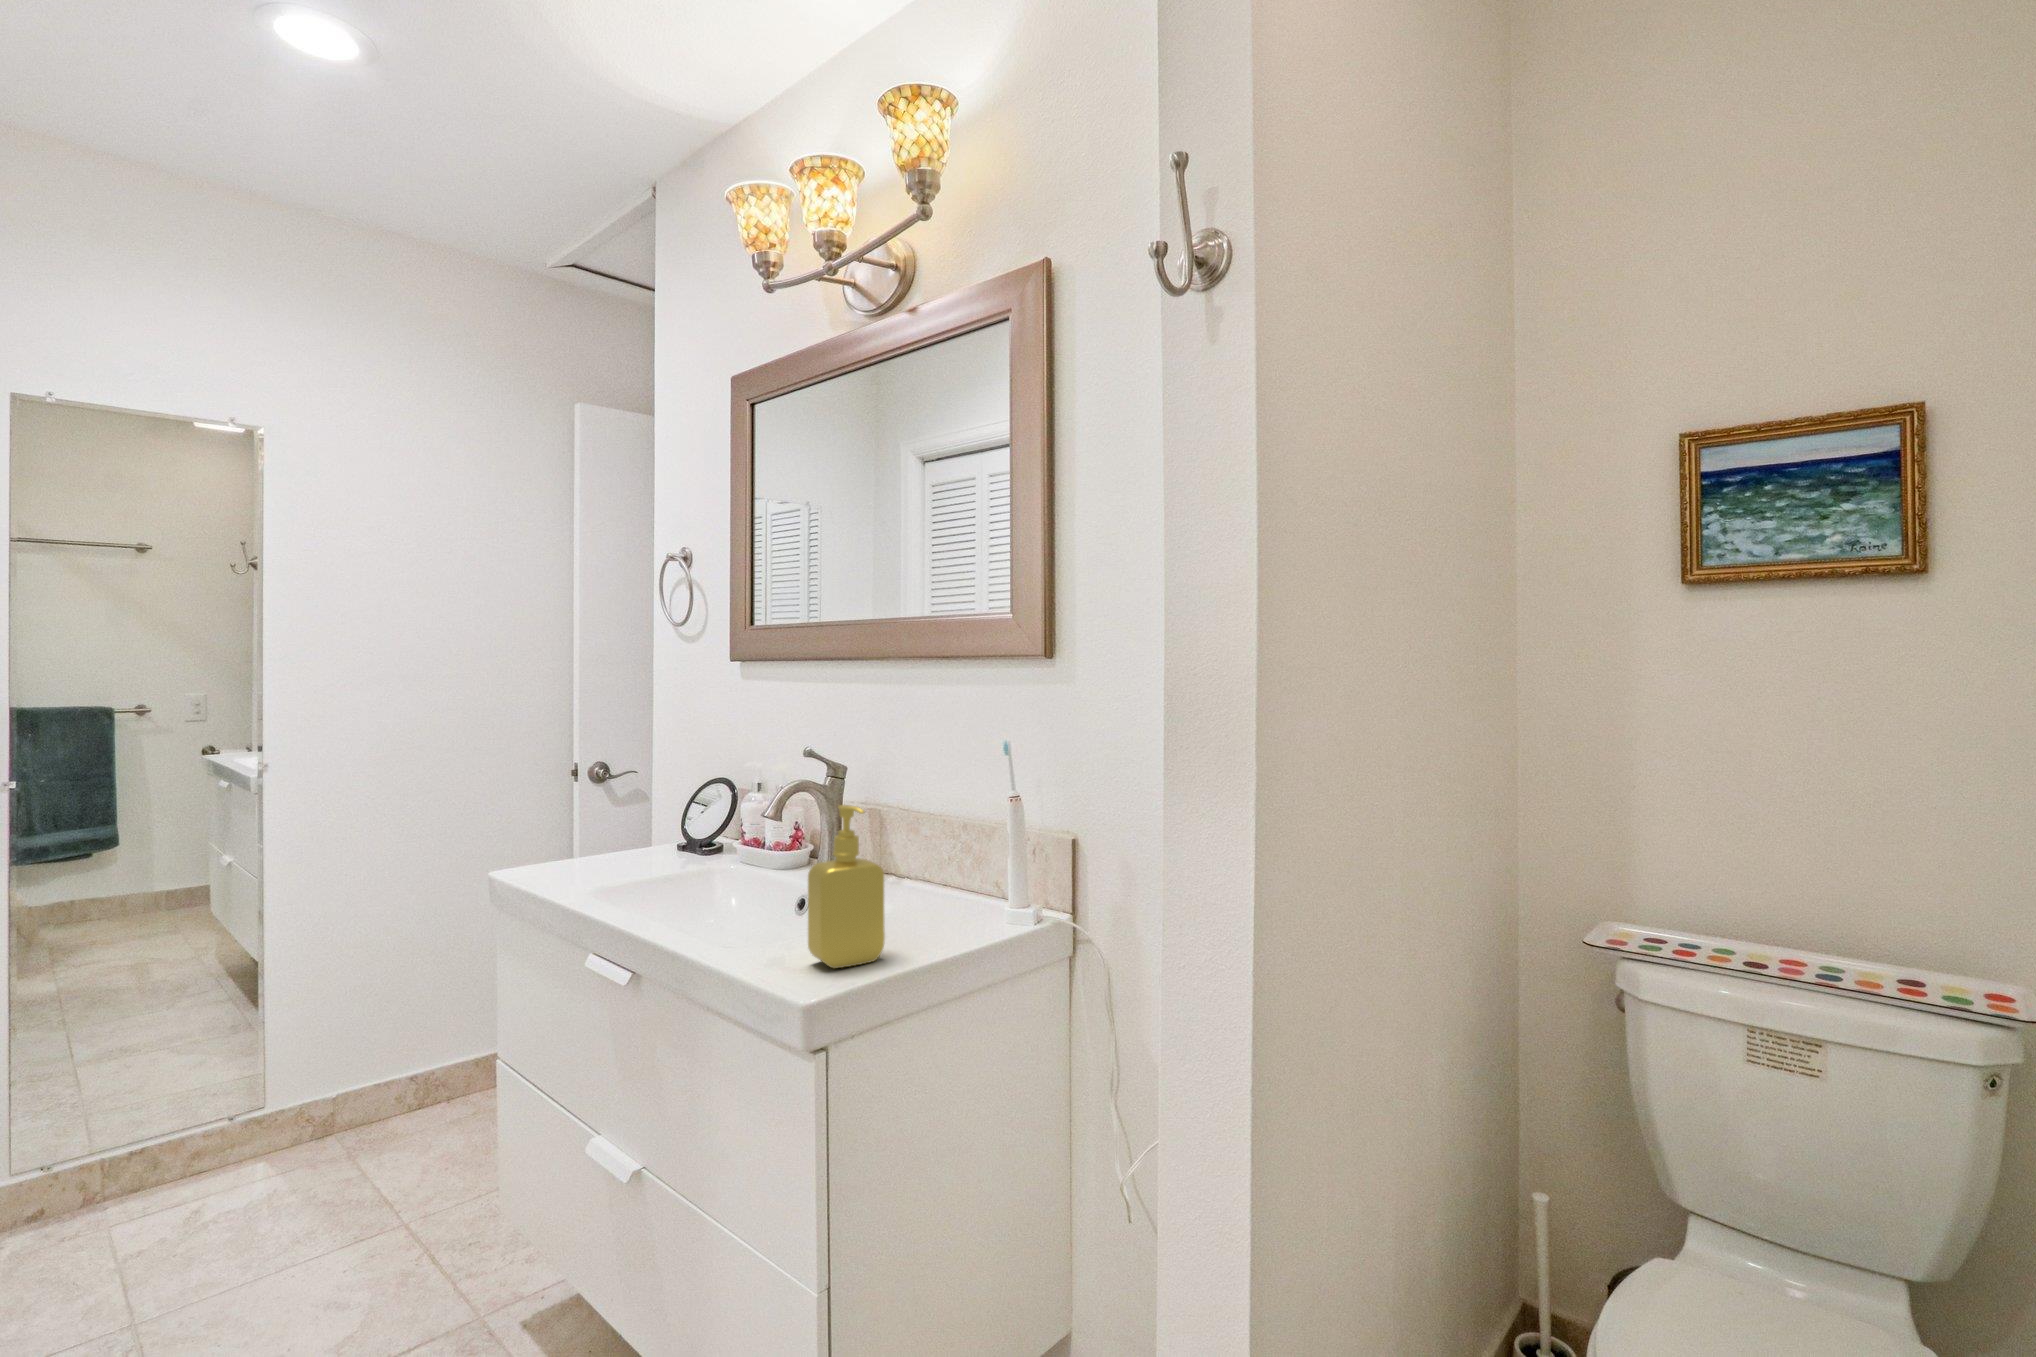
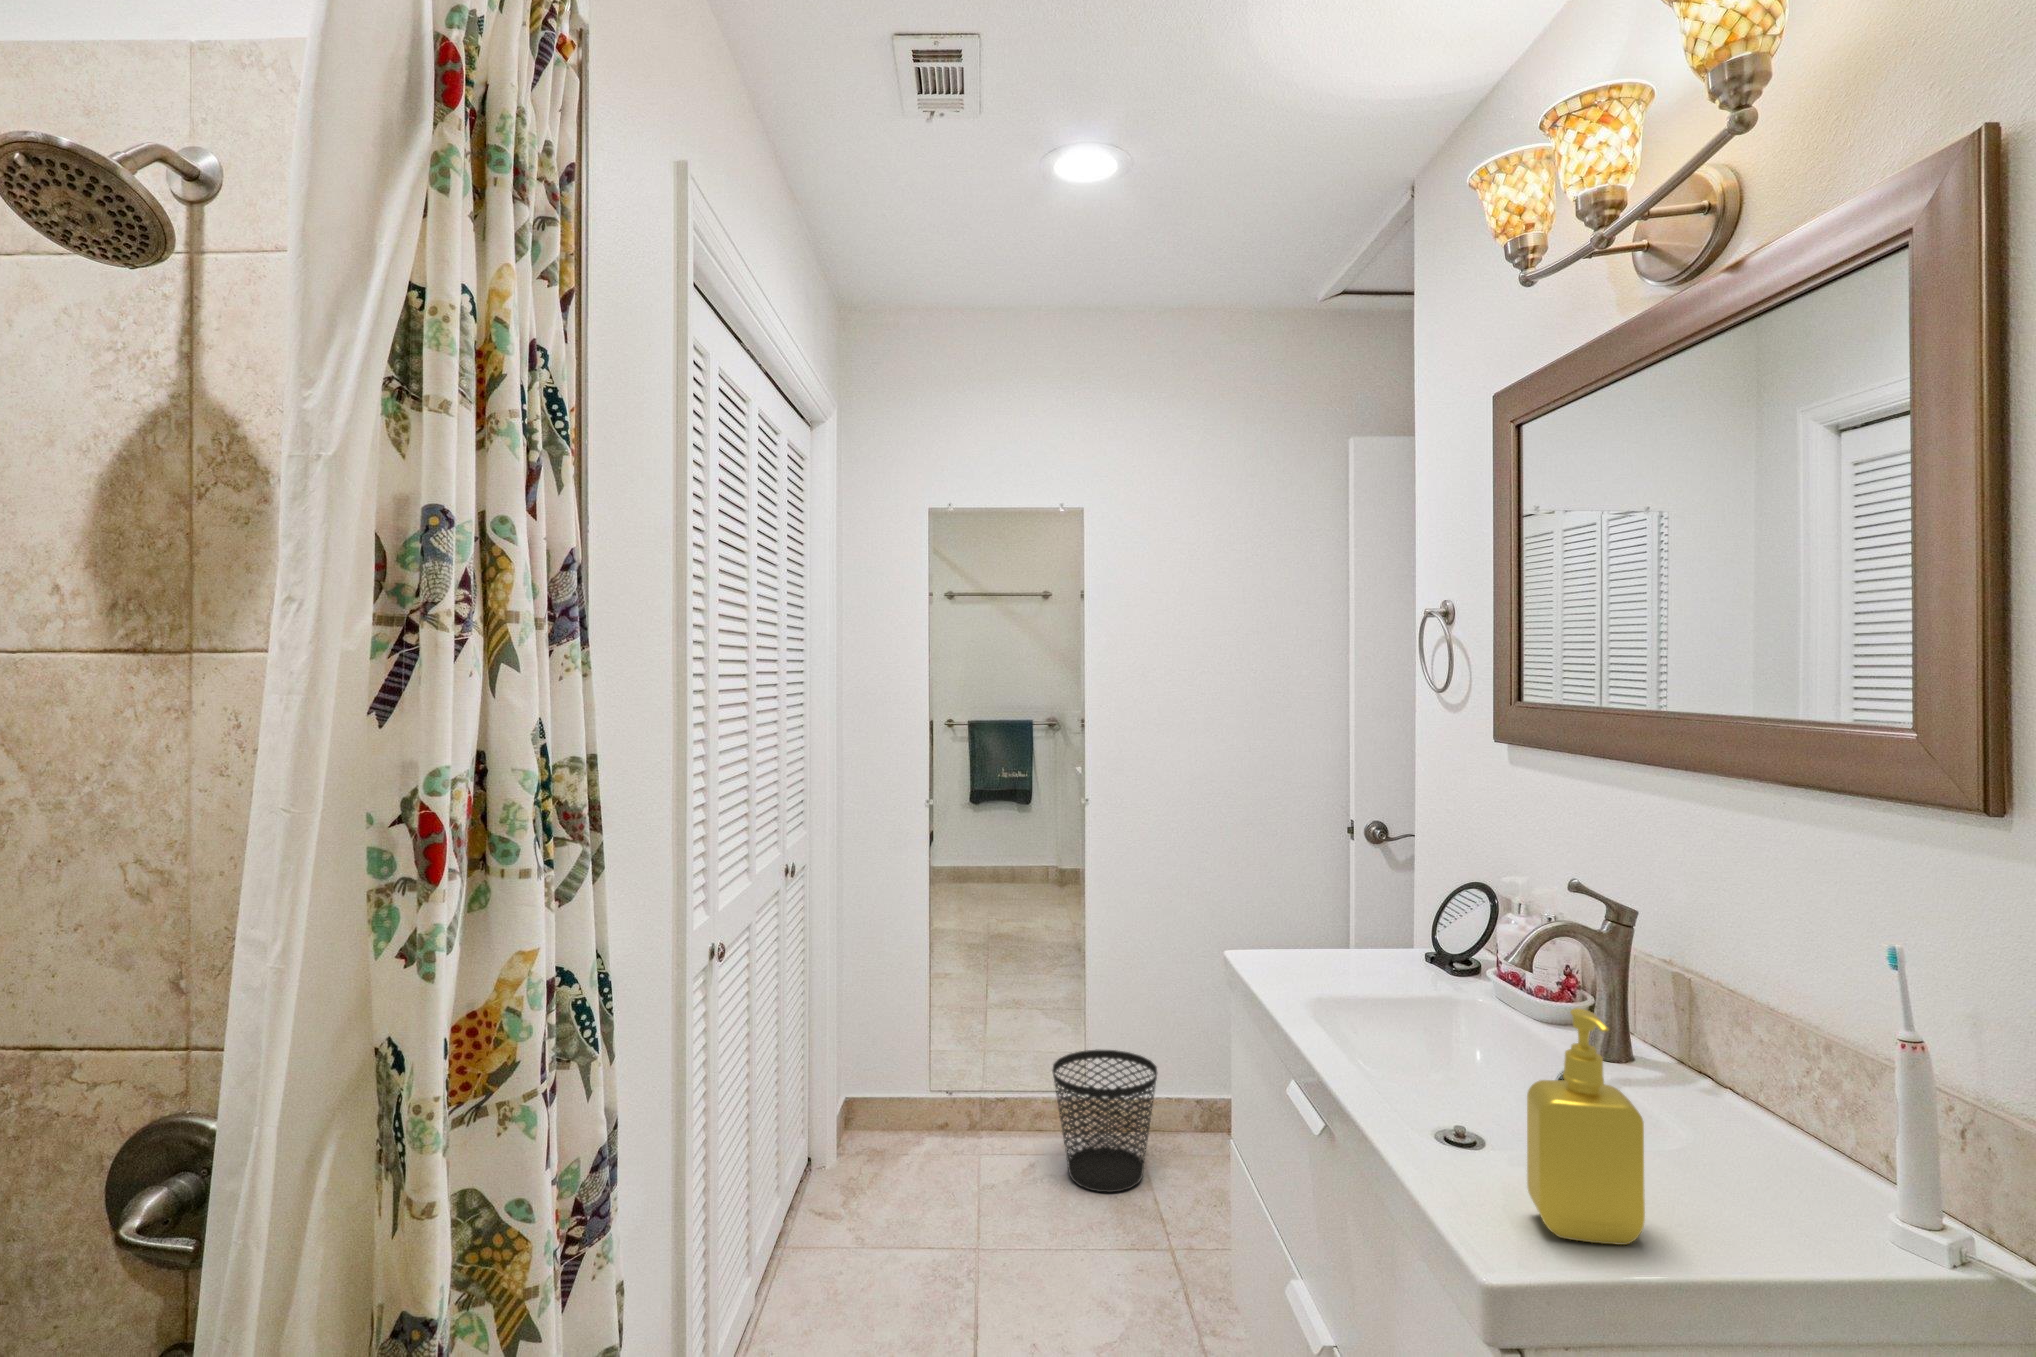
wastebasket: none [219,1031,366,1193] -> present [1052,1050,1157,1192]

